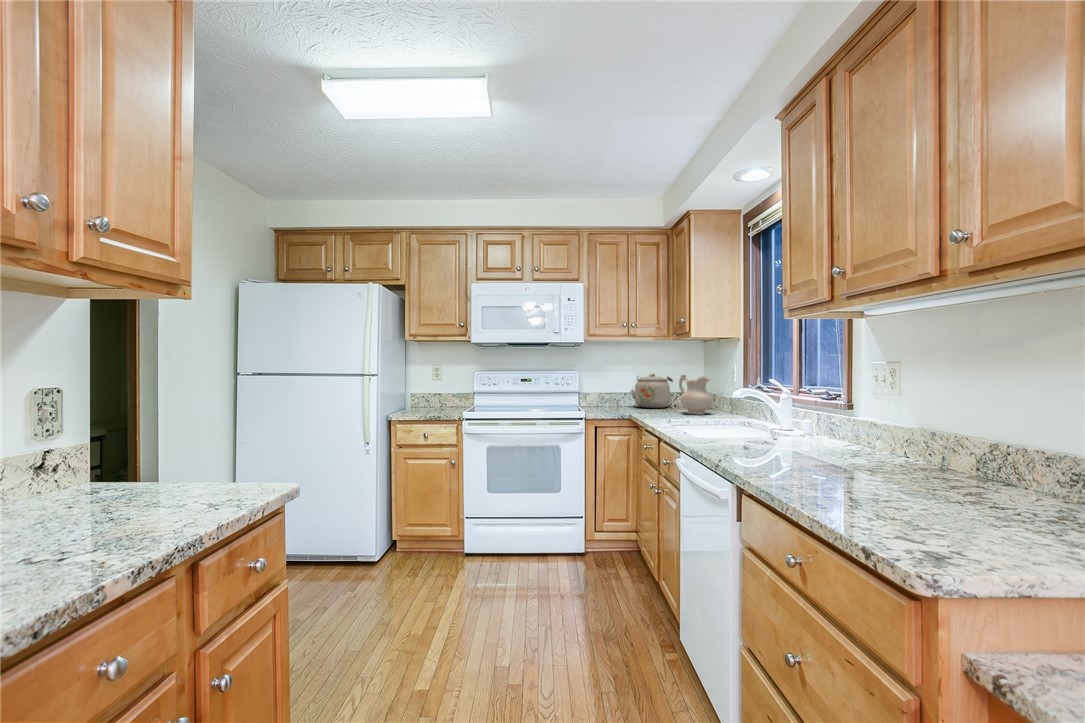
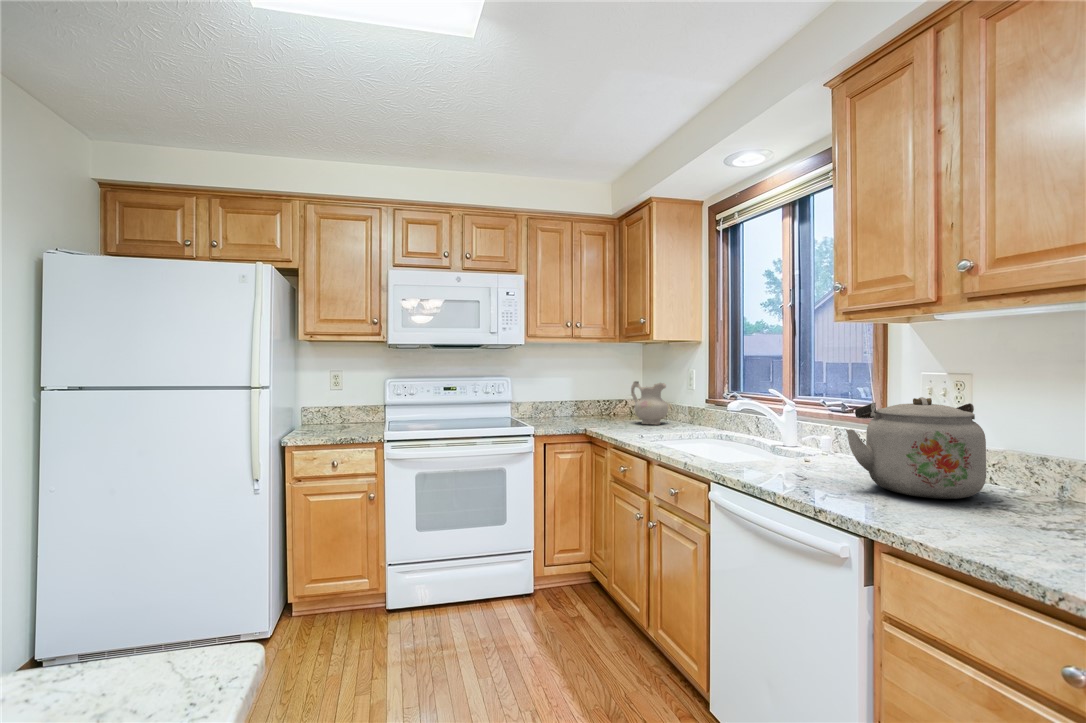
kettle: present [631,374,673,408] -> present [845,397,986,499]

